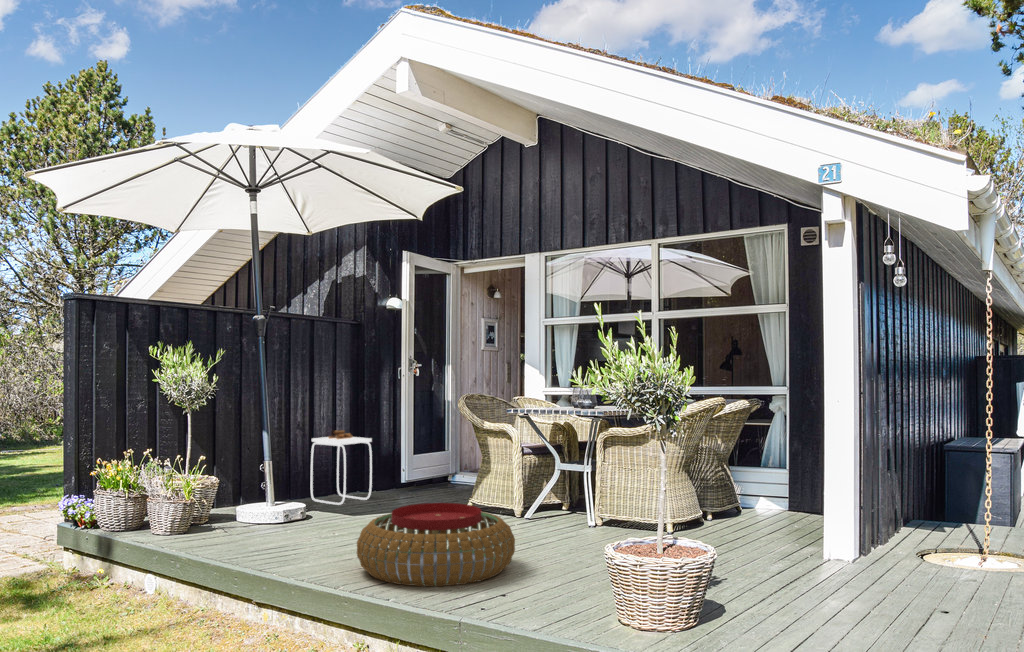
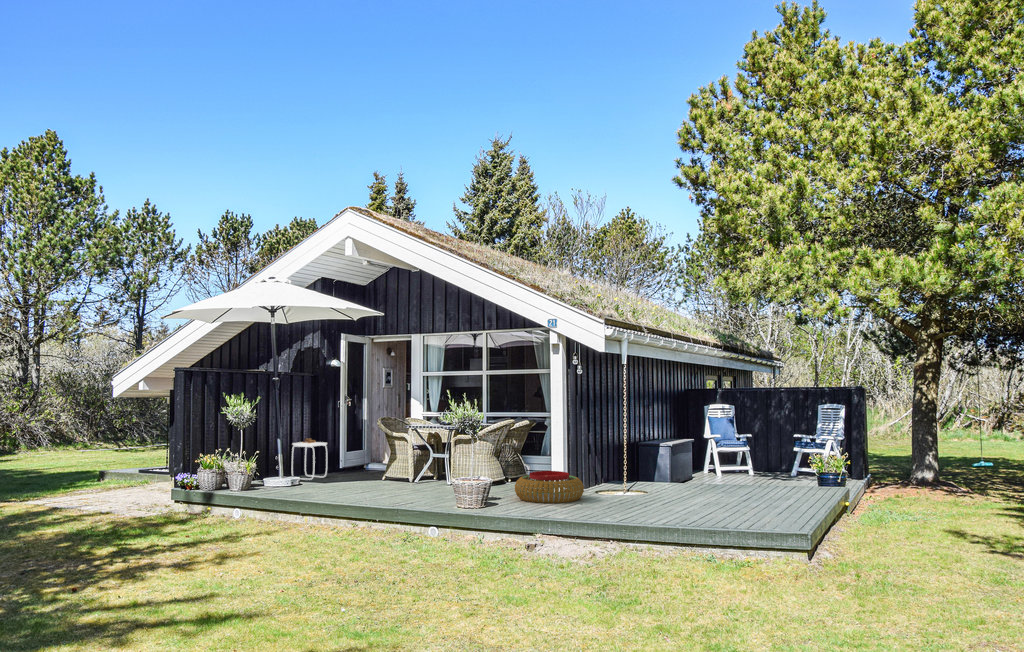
pouf: present [357,503,515,587] -> present [515,471,584,503]

